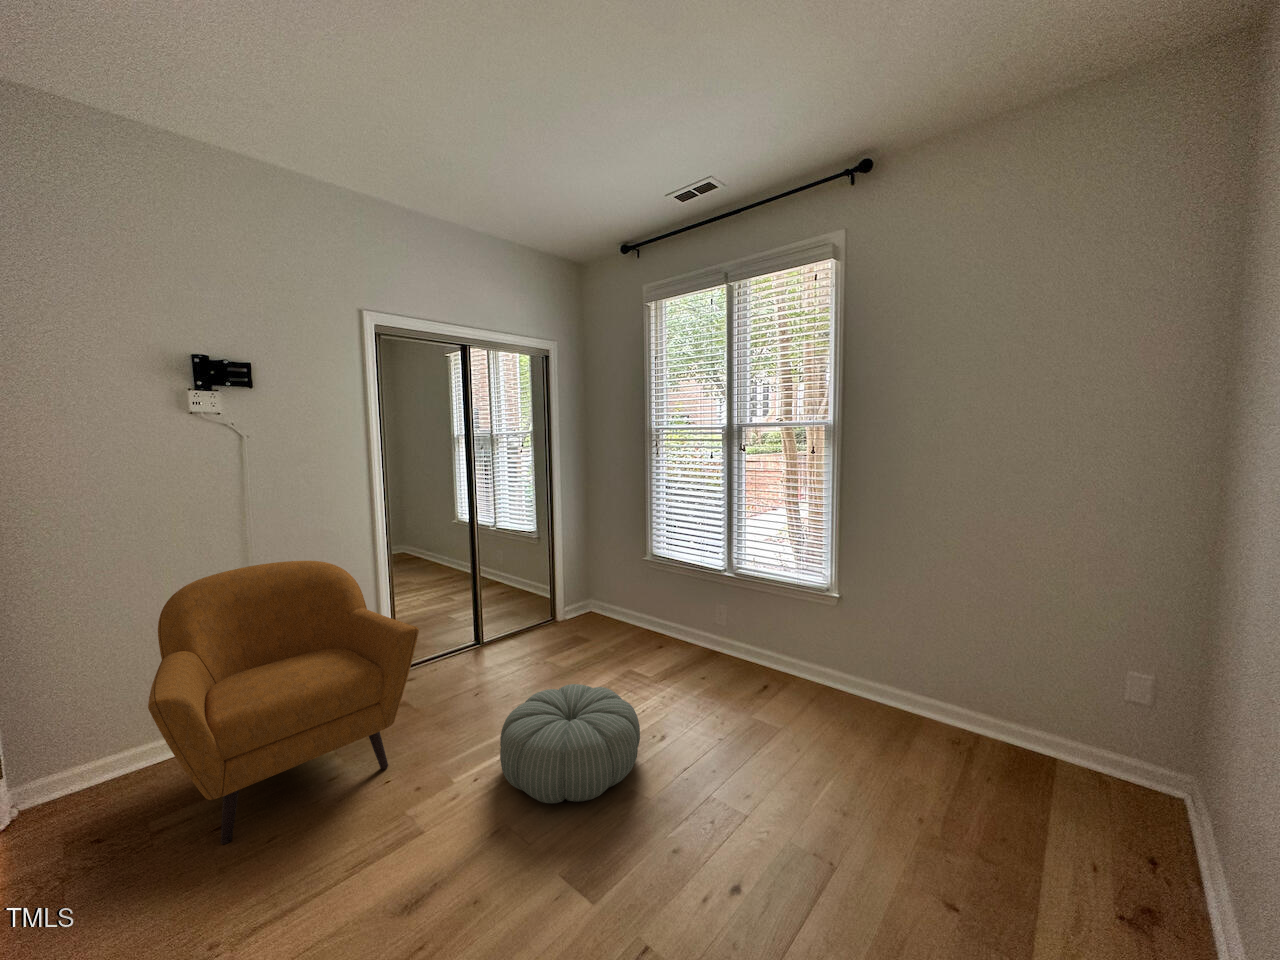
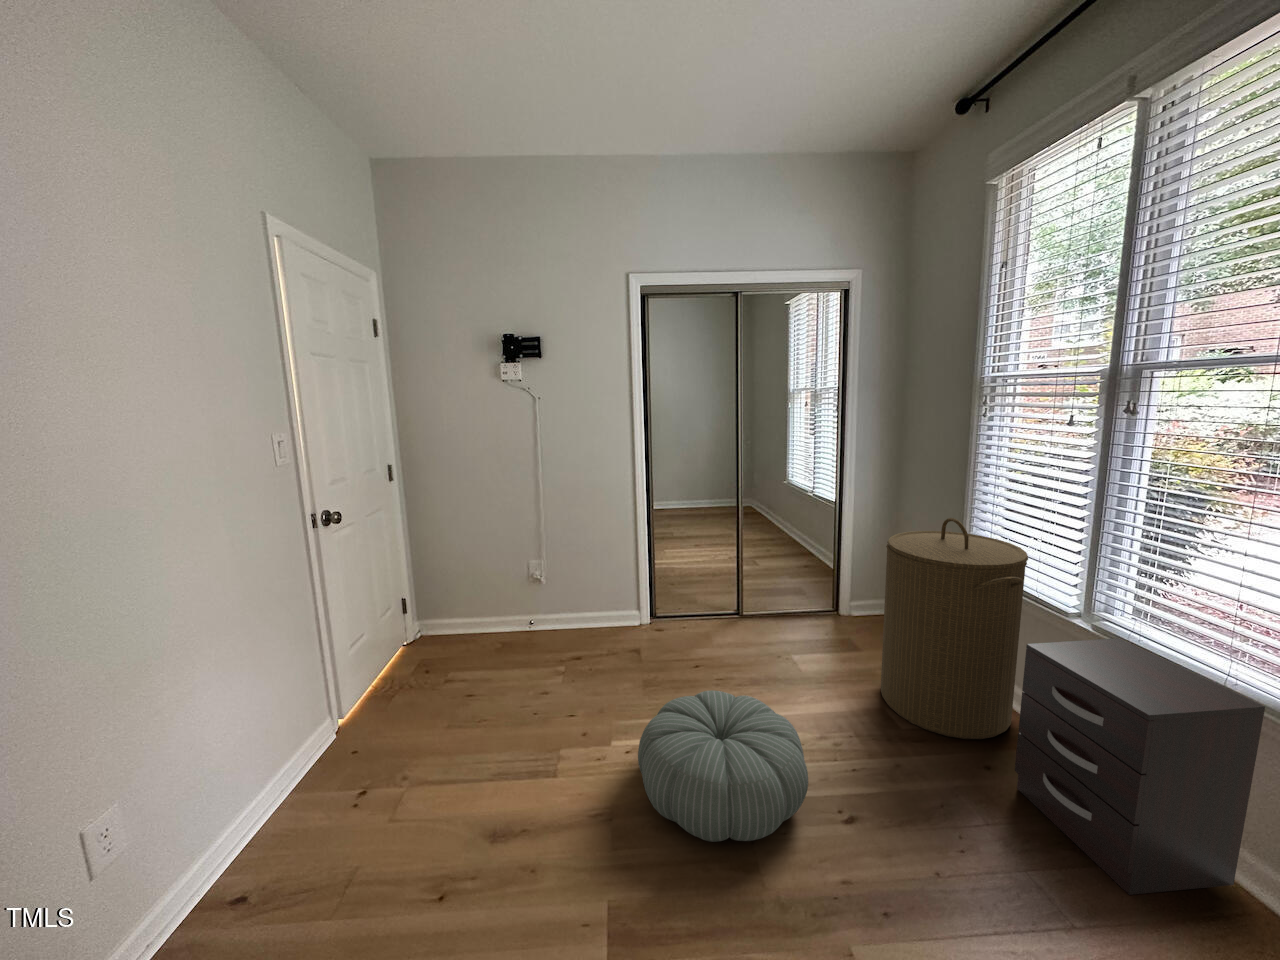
laundry hamper: none [618,522,704,671] -> present [881,518,1028,739]
armchair: present [148,561,419,844] -> none [422,503,610,707]
dresser: none [720,576,812,705] -> present [1015,638,1265,895]

